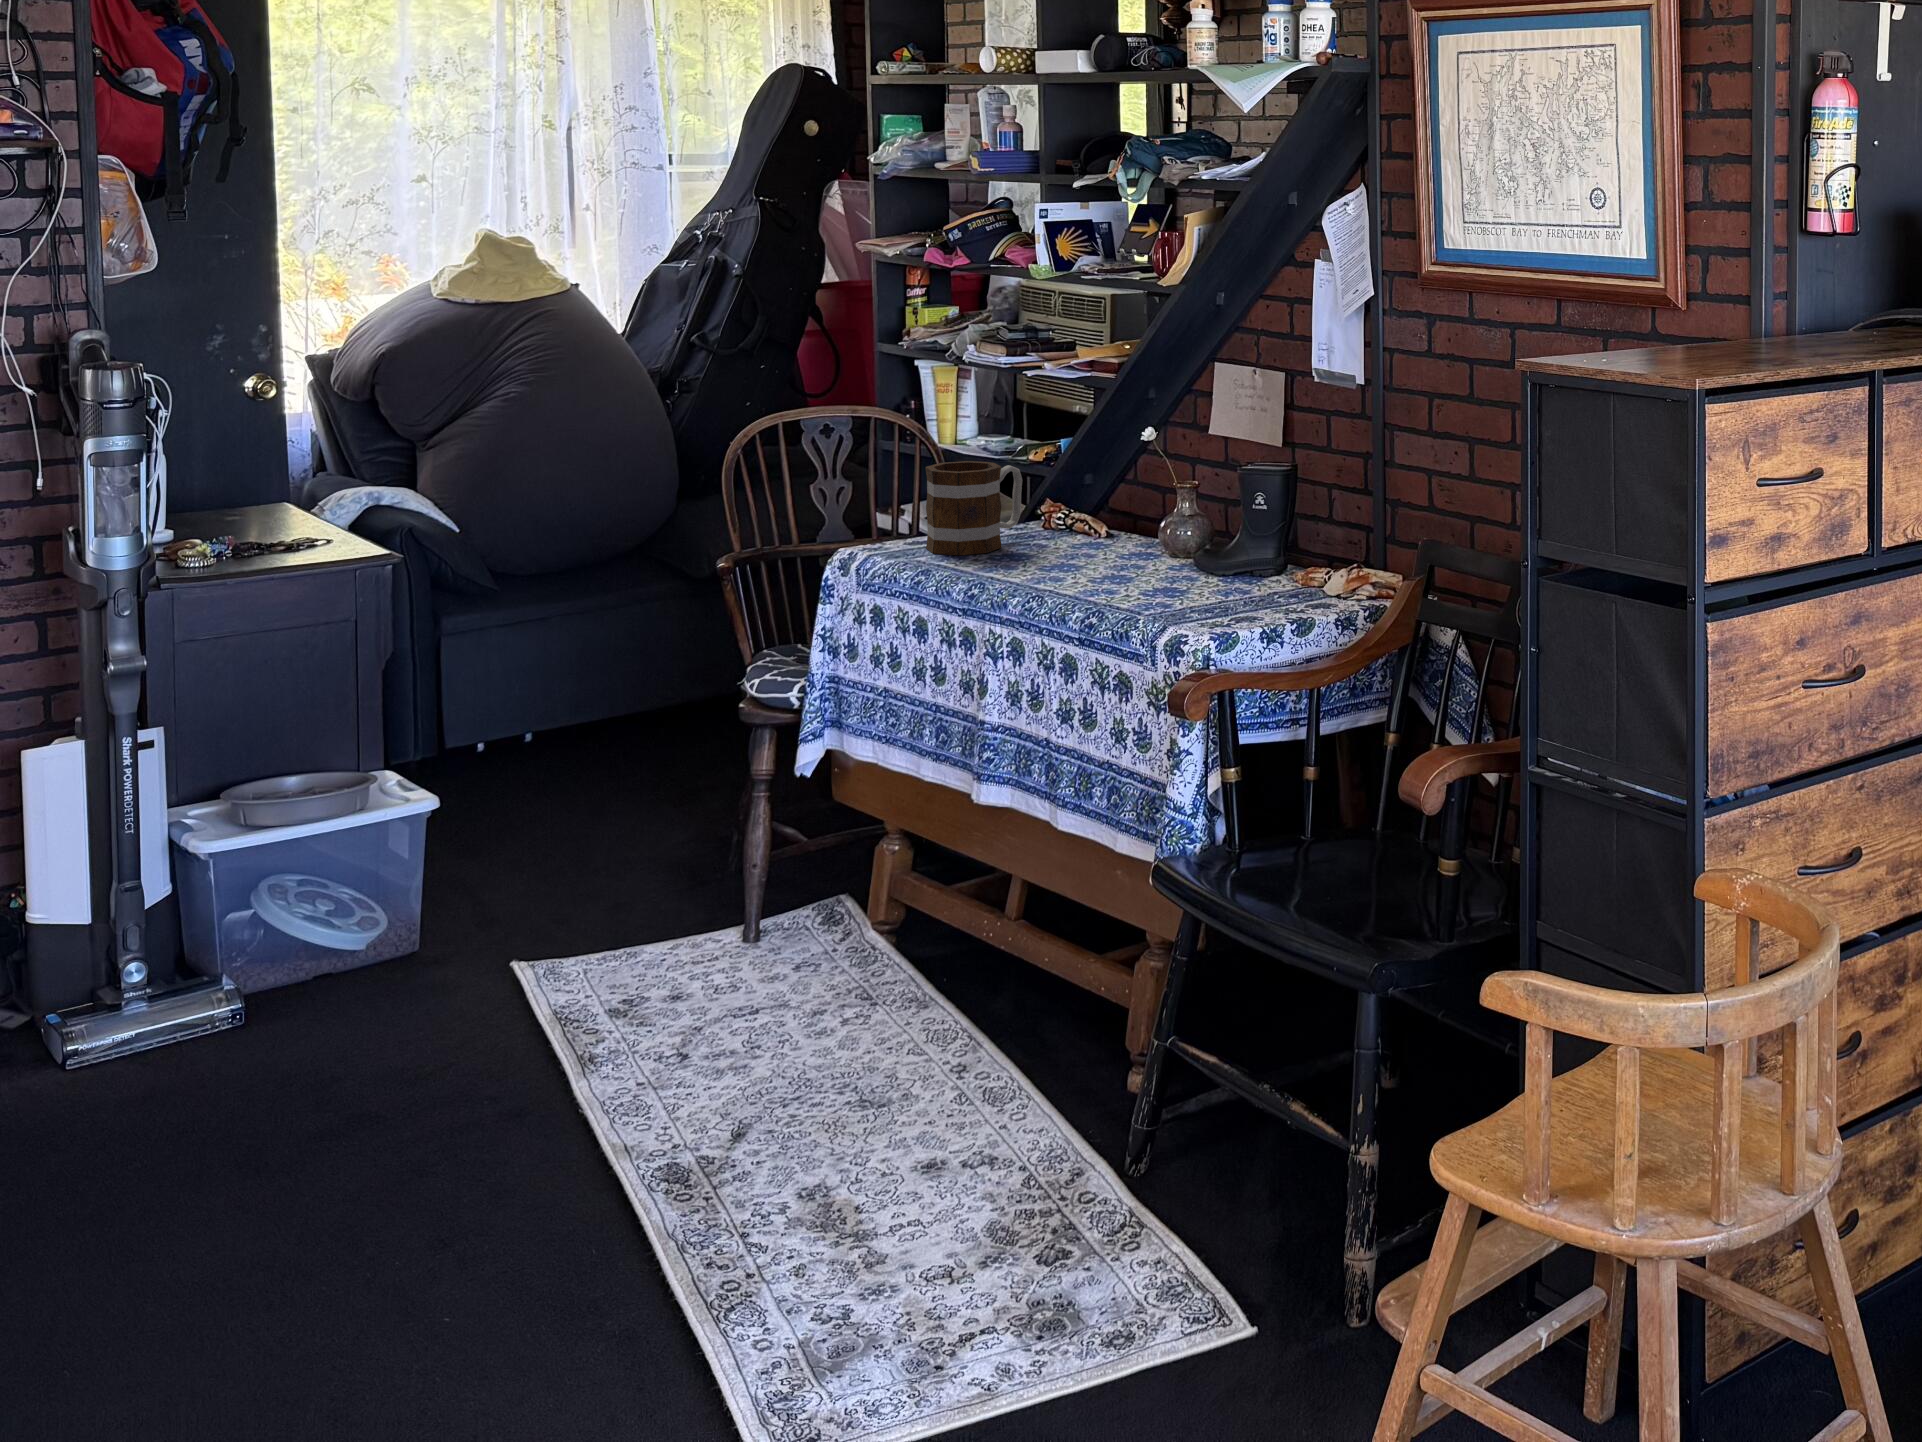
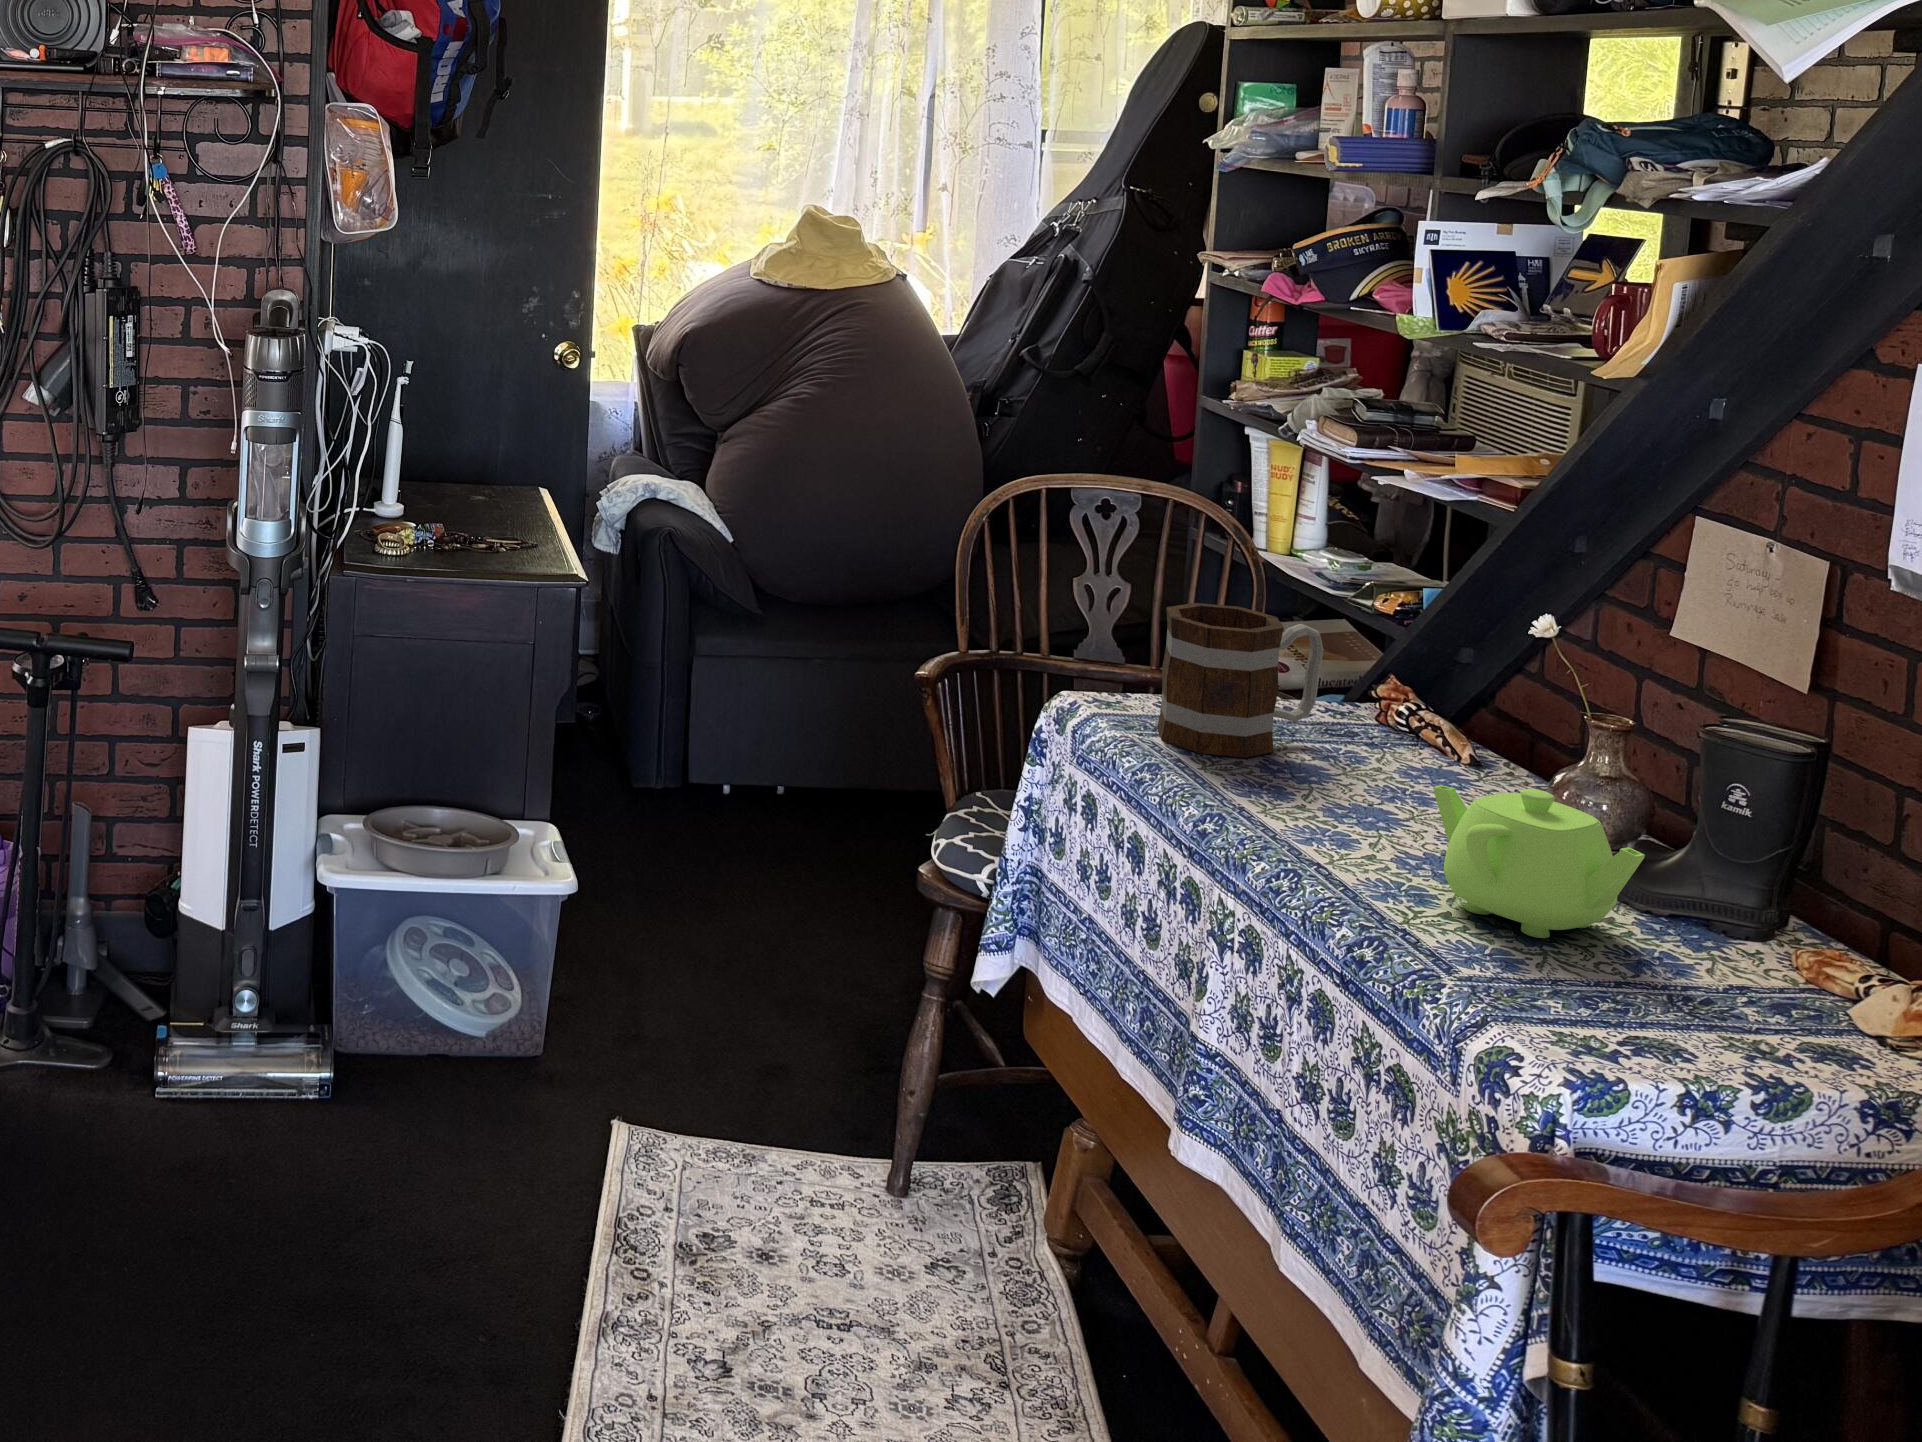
teapot: none [1112,516,1223,595] -> present [1433,785,1645,938]

